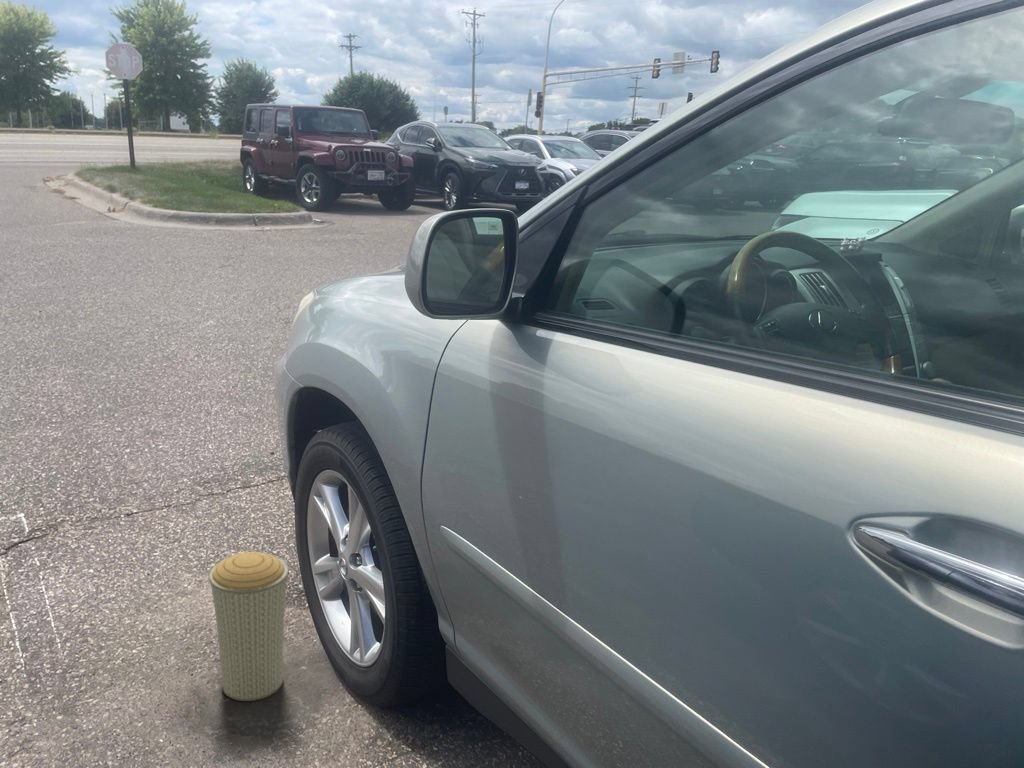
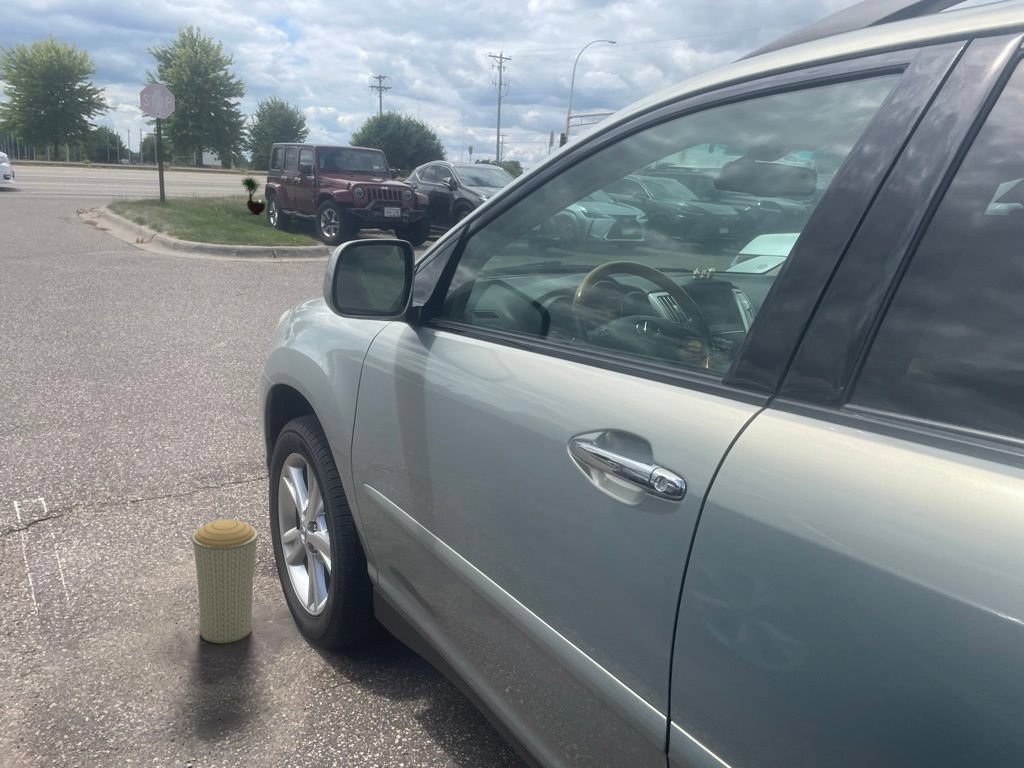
potted tree: none [215,137,241,179] -> present [242,178,265,214]

